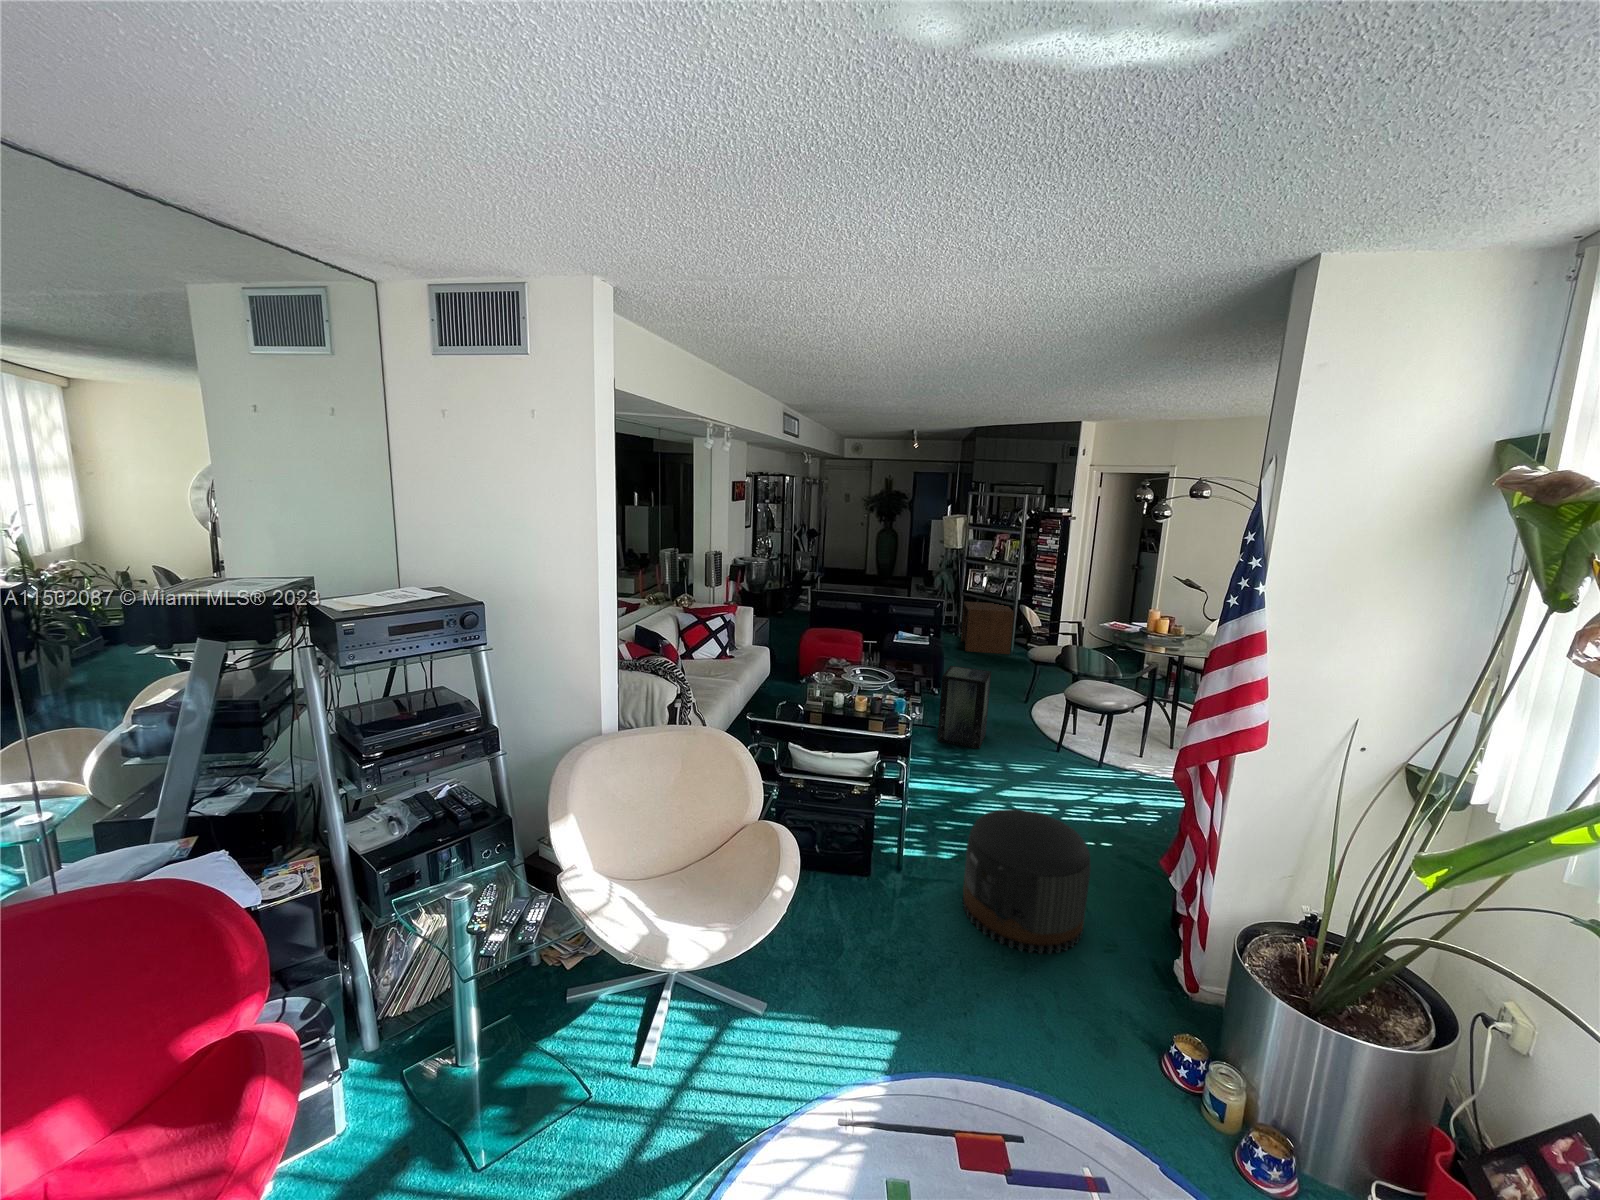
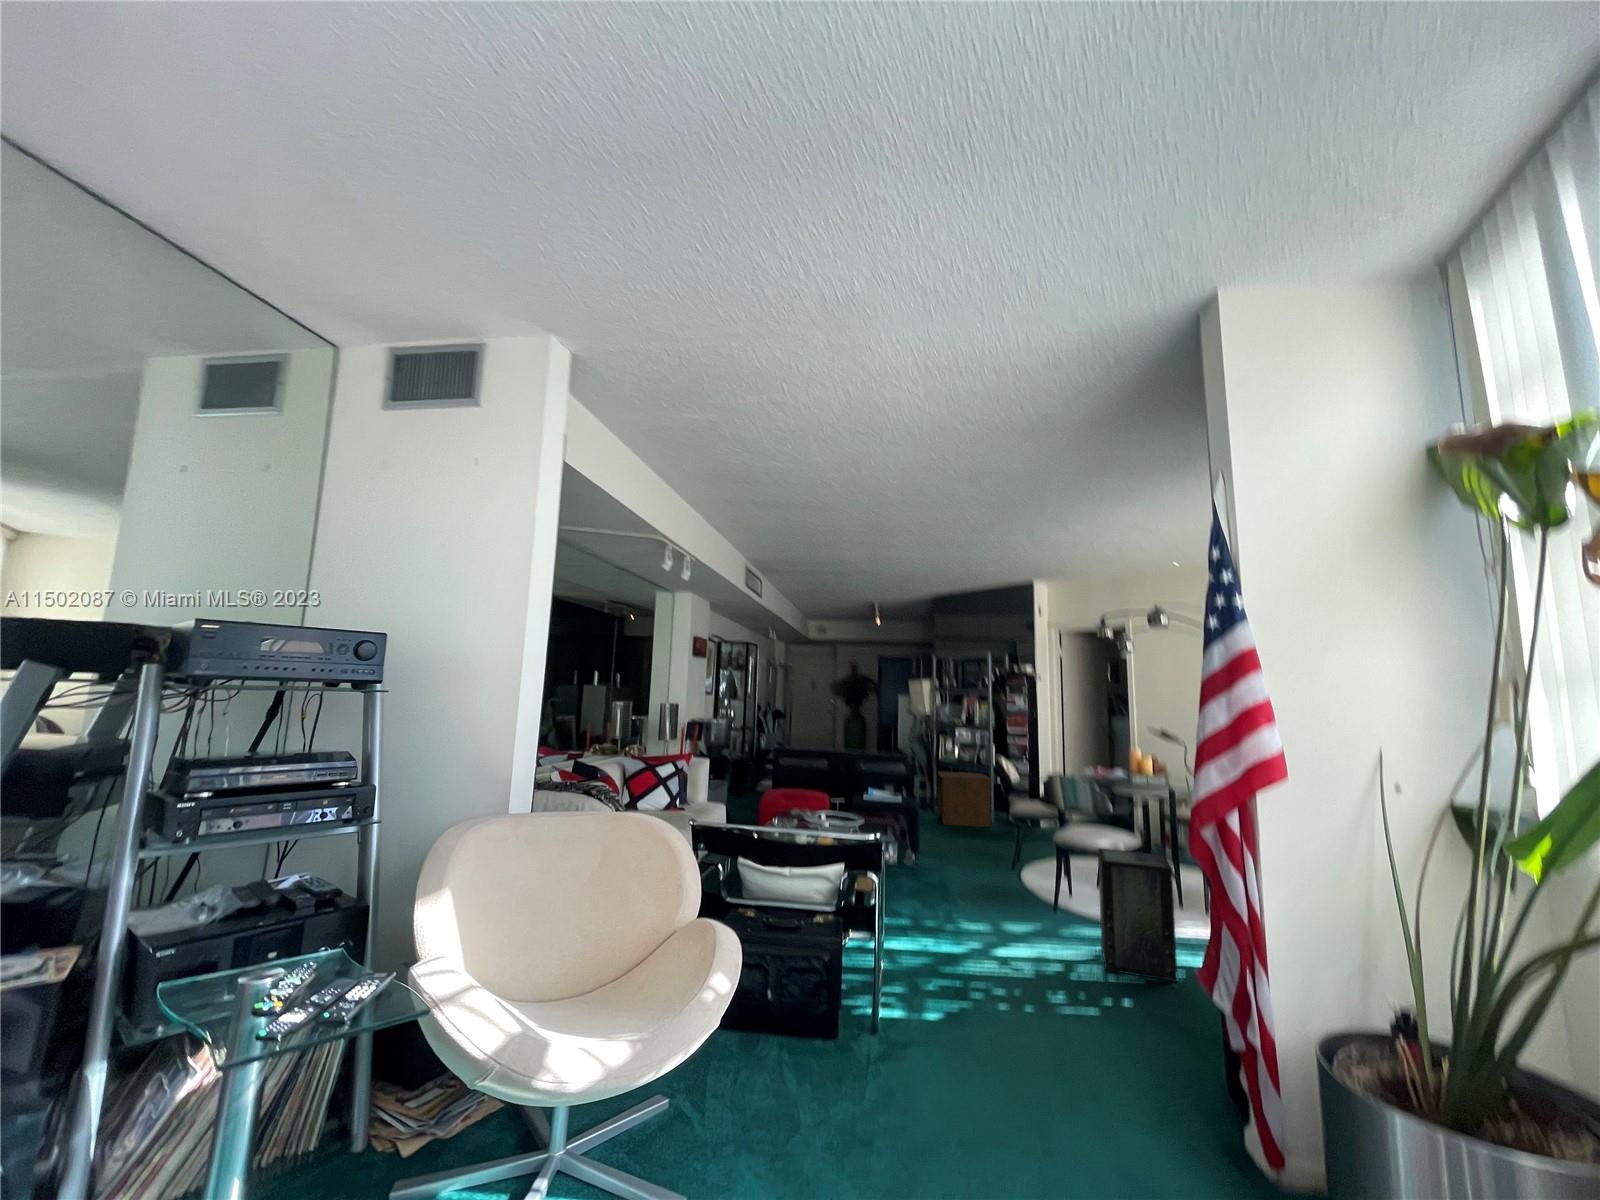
storage box: present [937,666,991,749] -> present [1098,848,1178,982]
pouf: present [963,809,1091,954] -> none [957,932,1117,1122]

